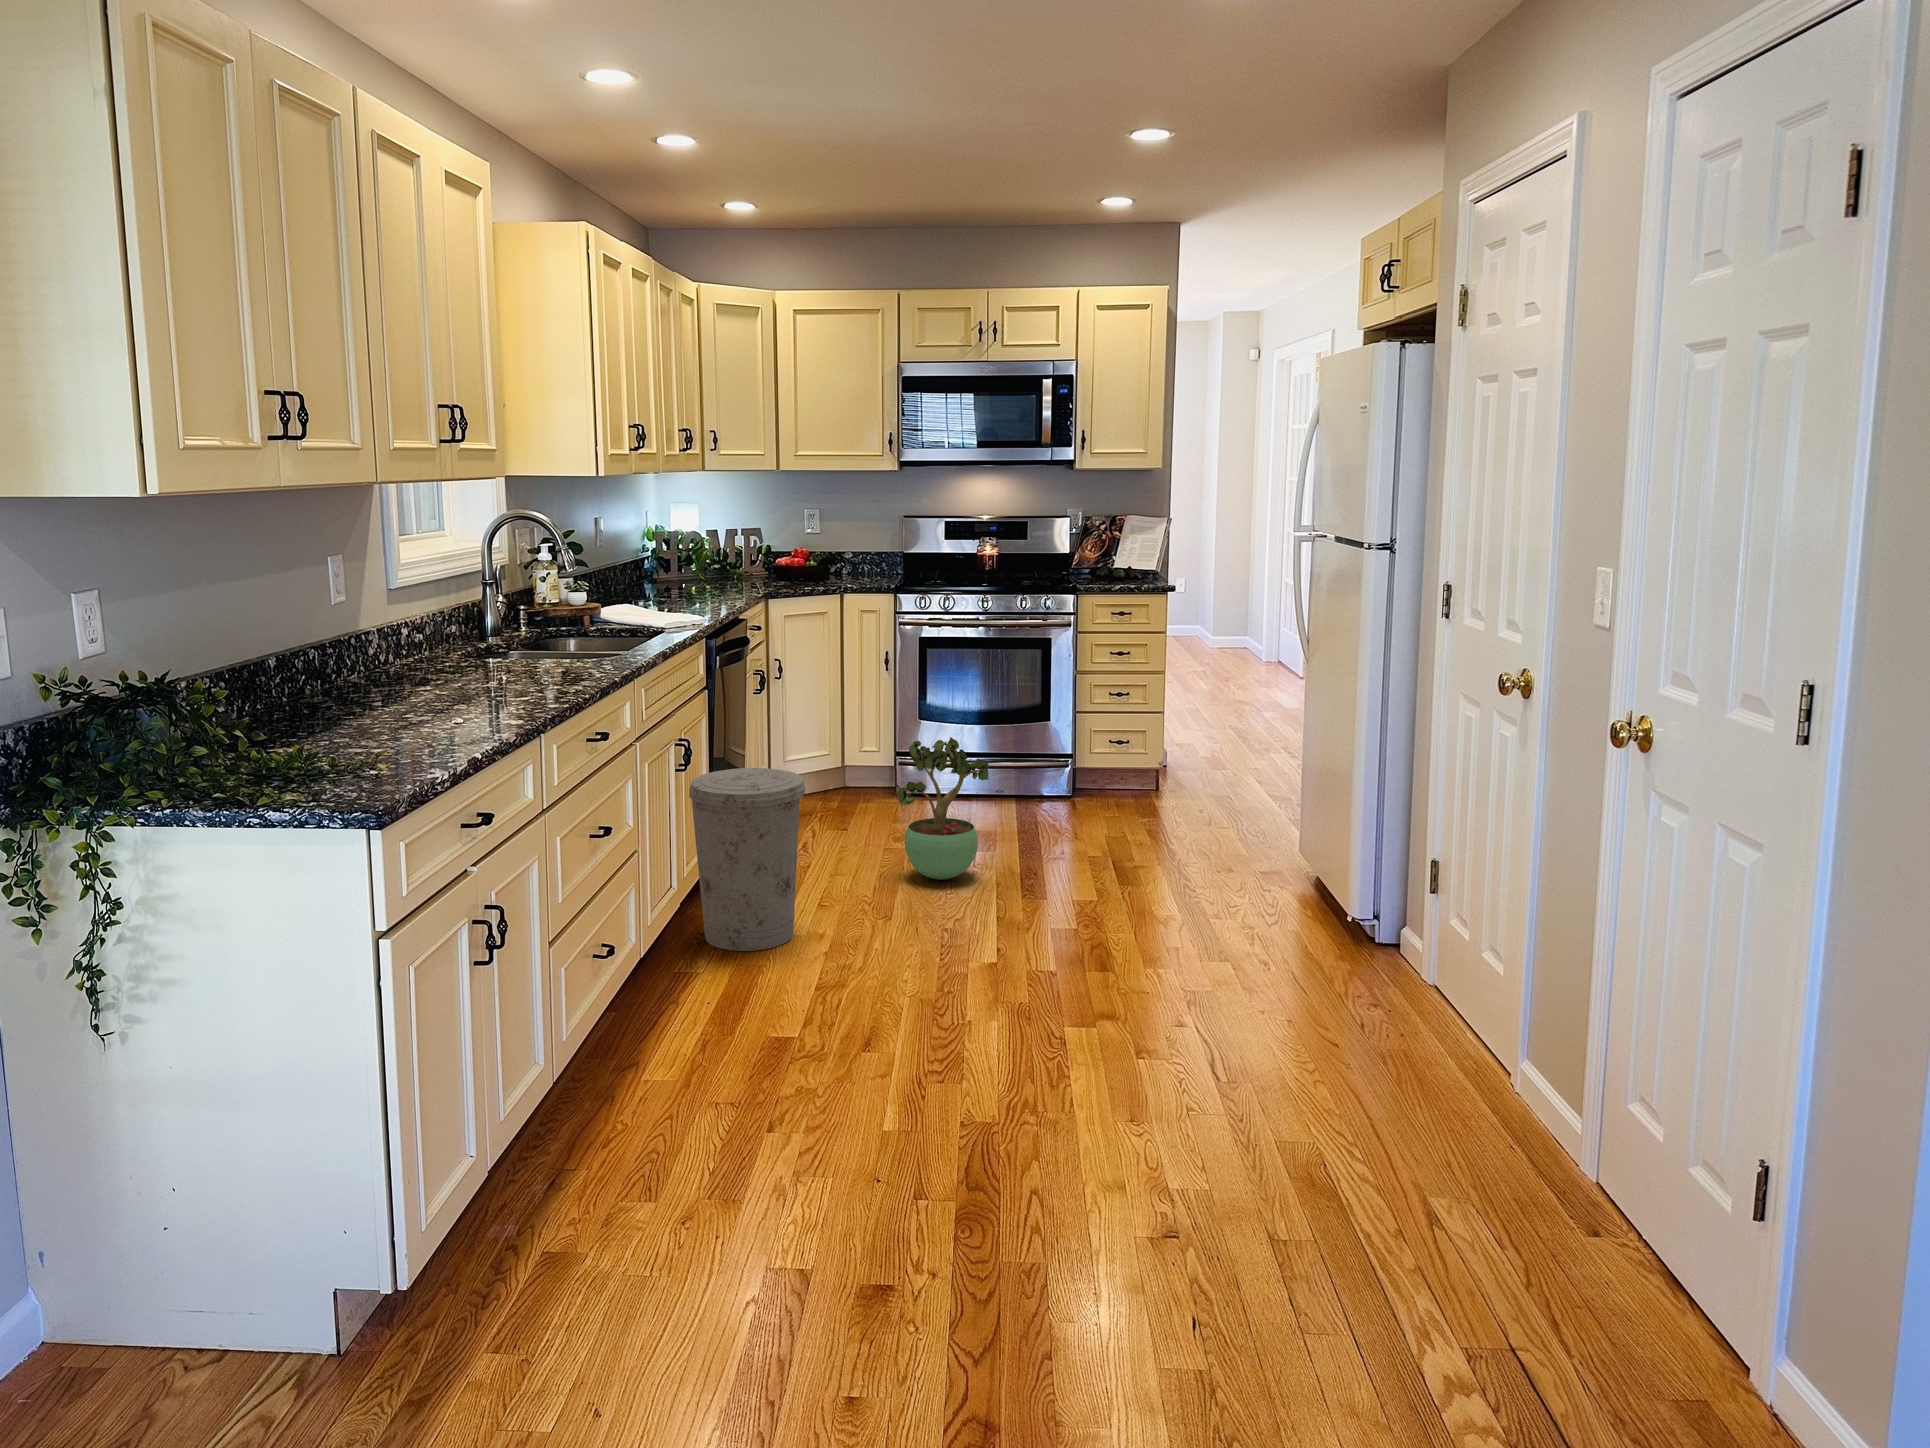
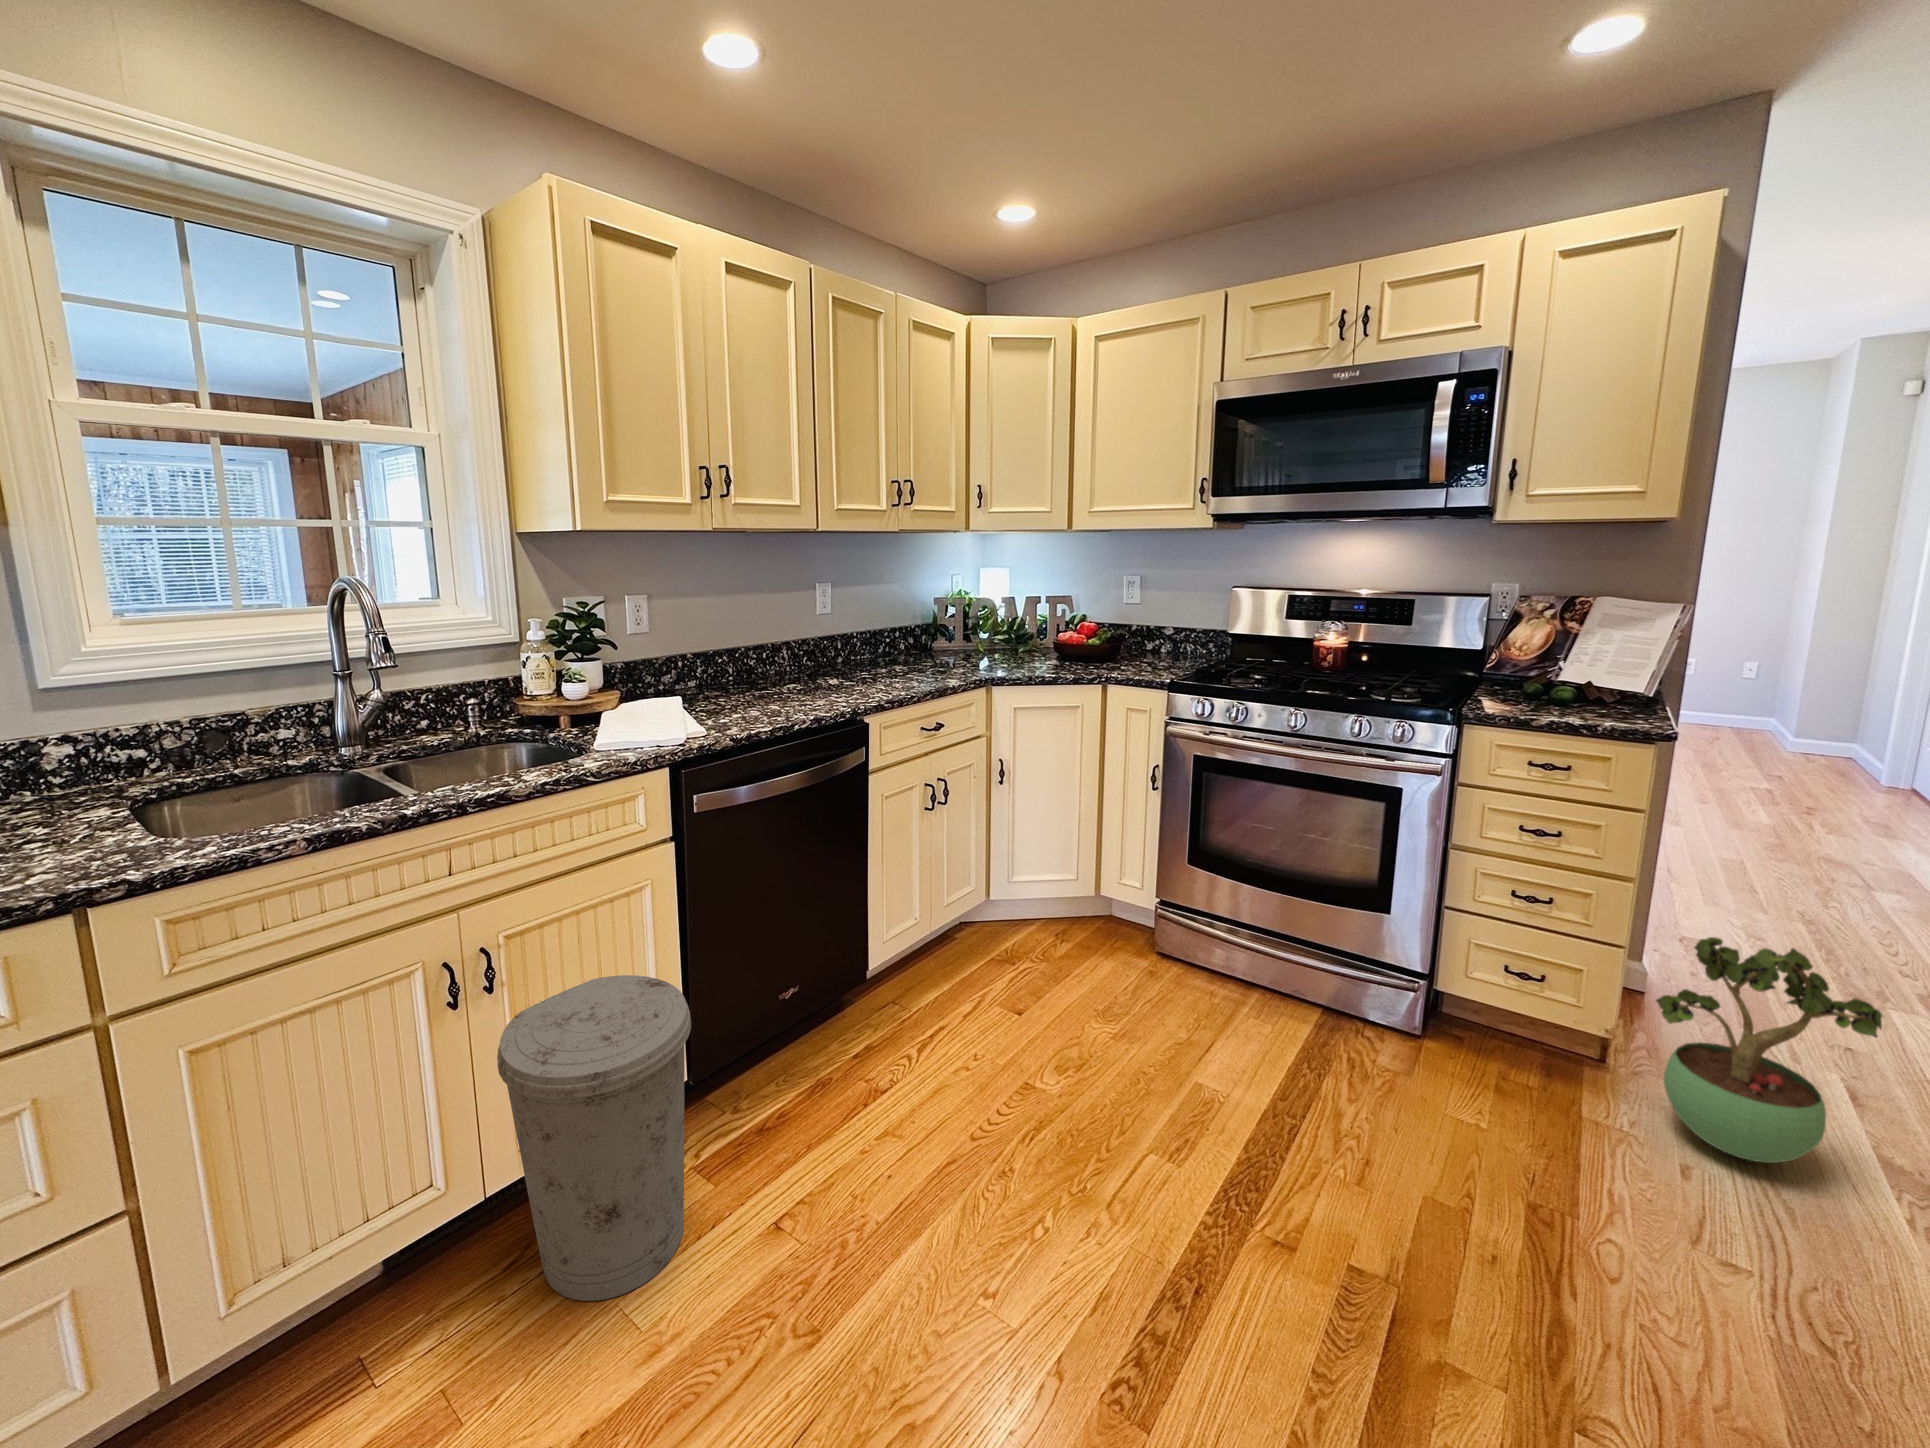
potted plant: present [895,737,989,880] -> present [1656,937,1883,1163]

